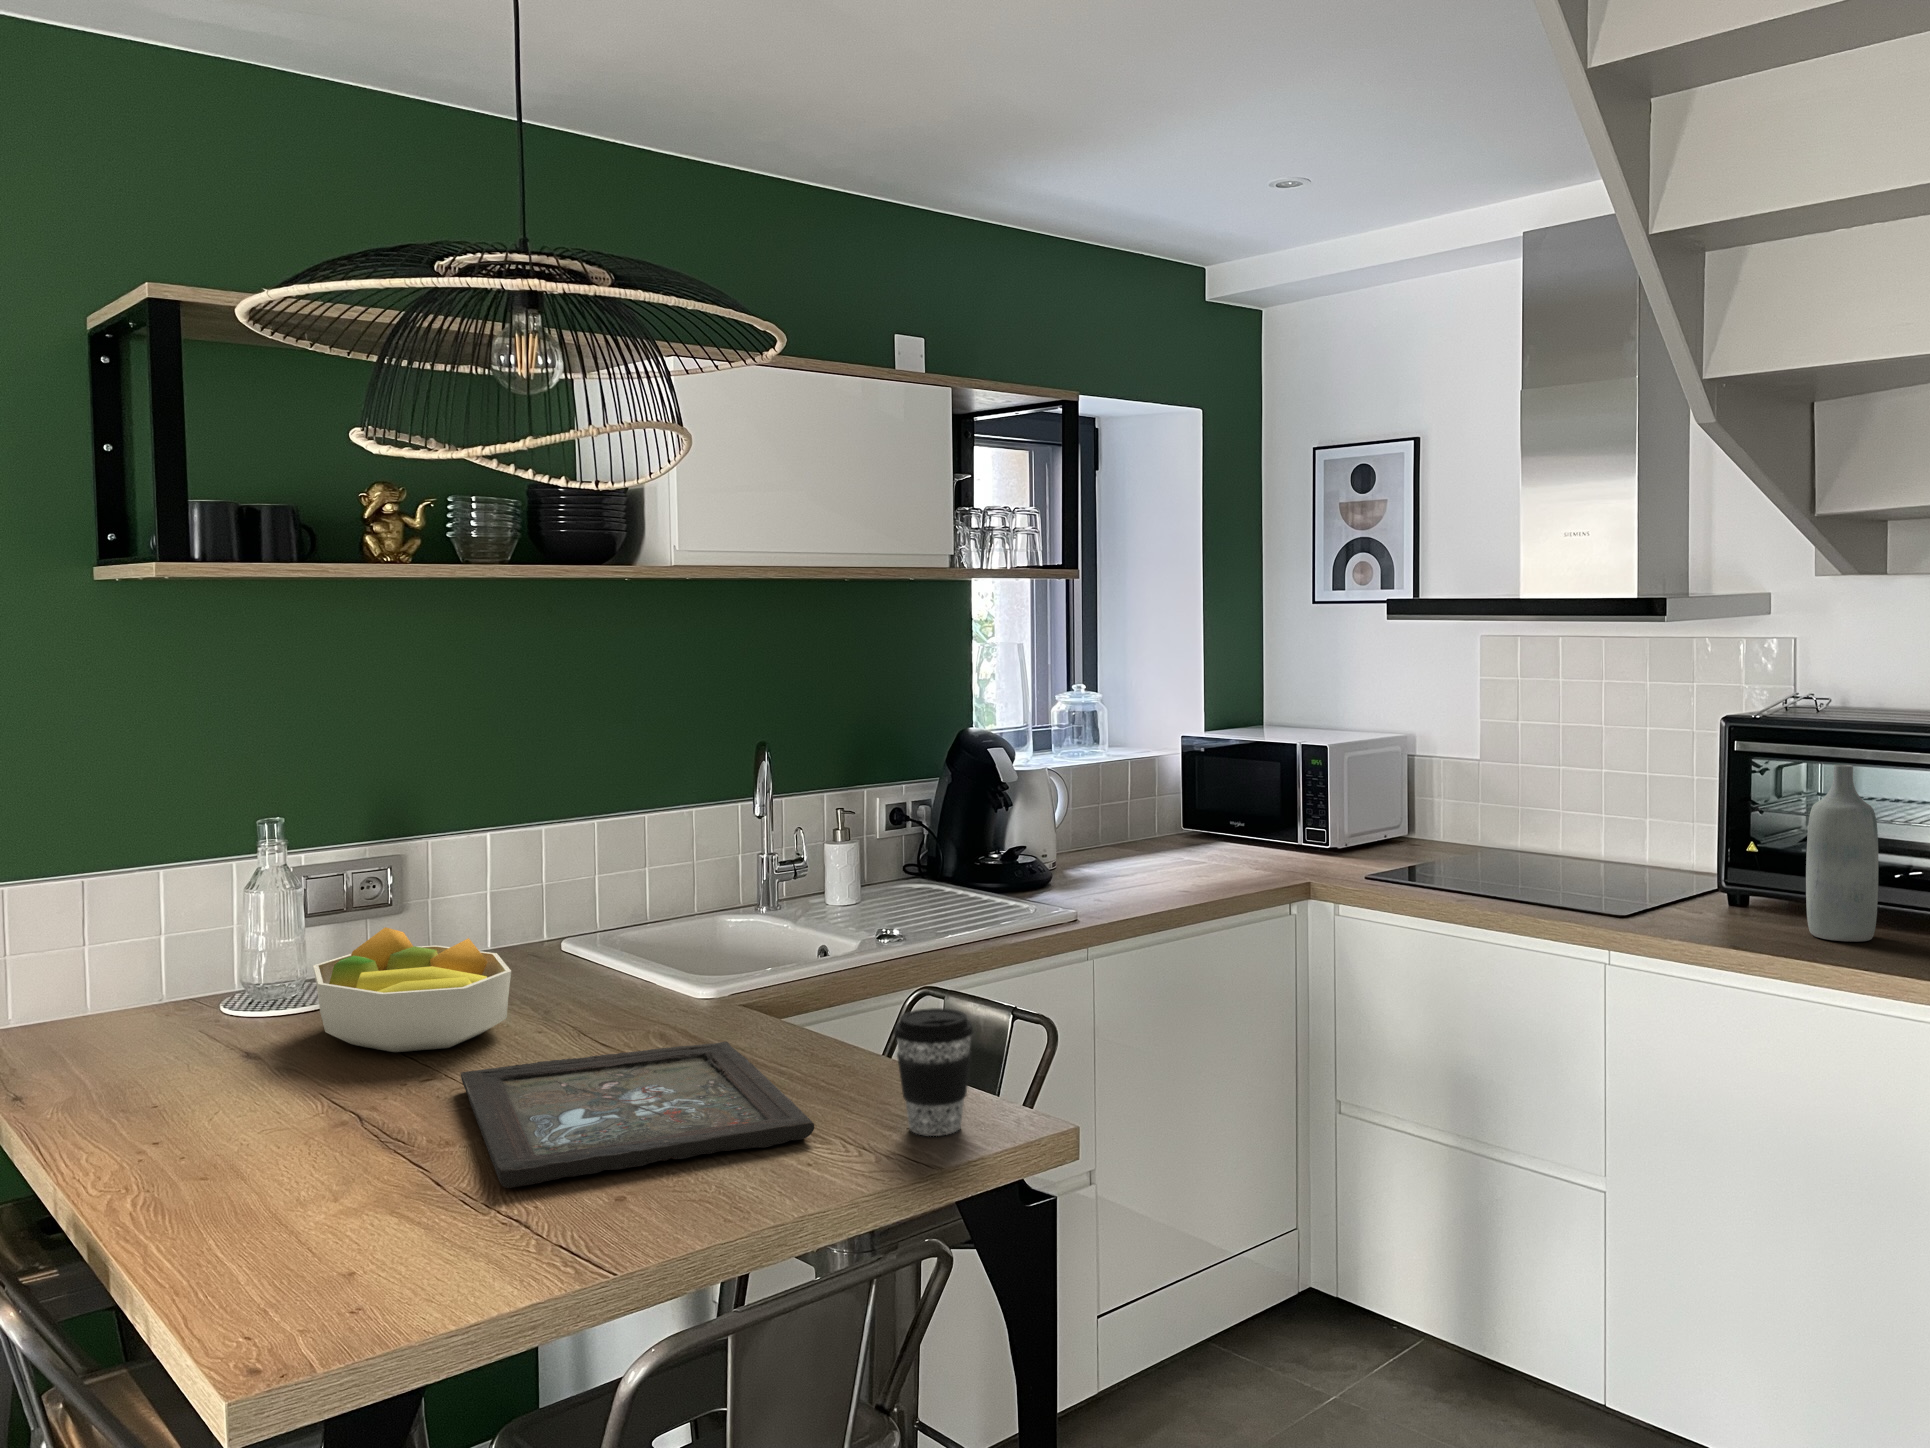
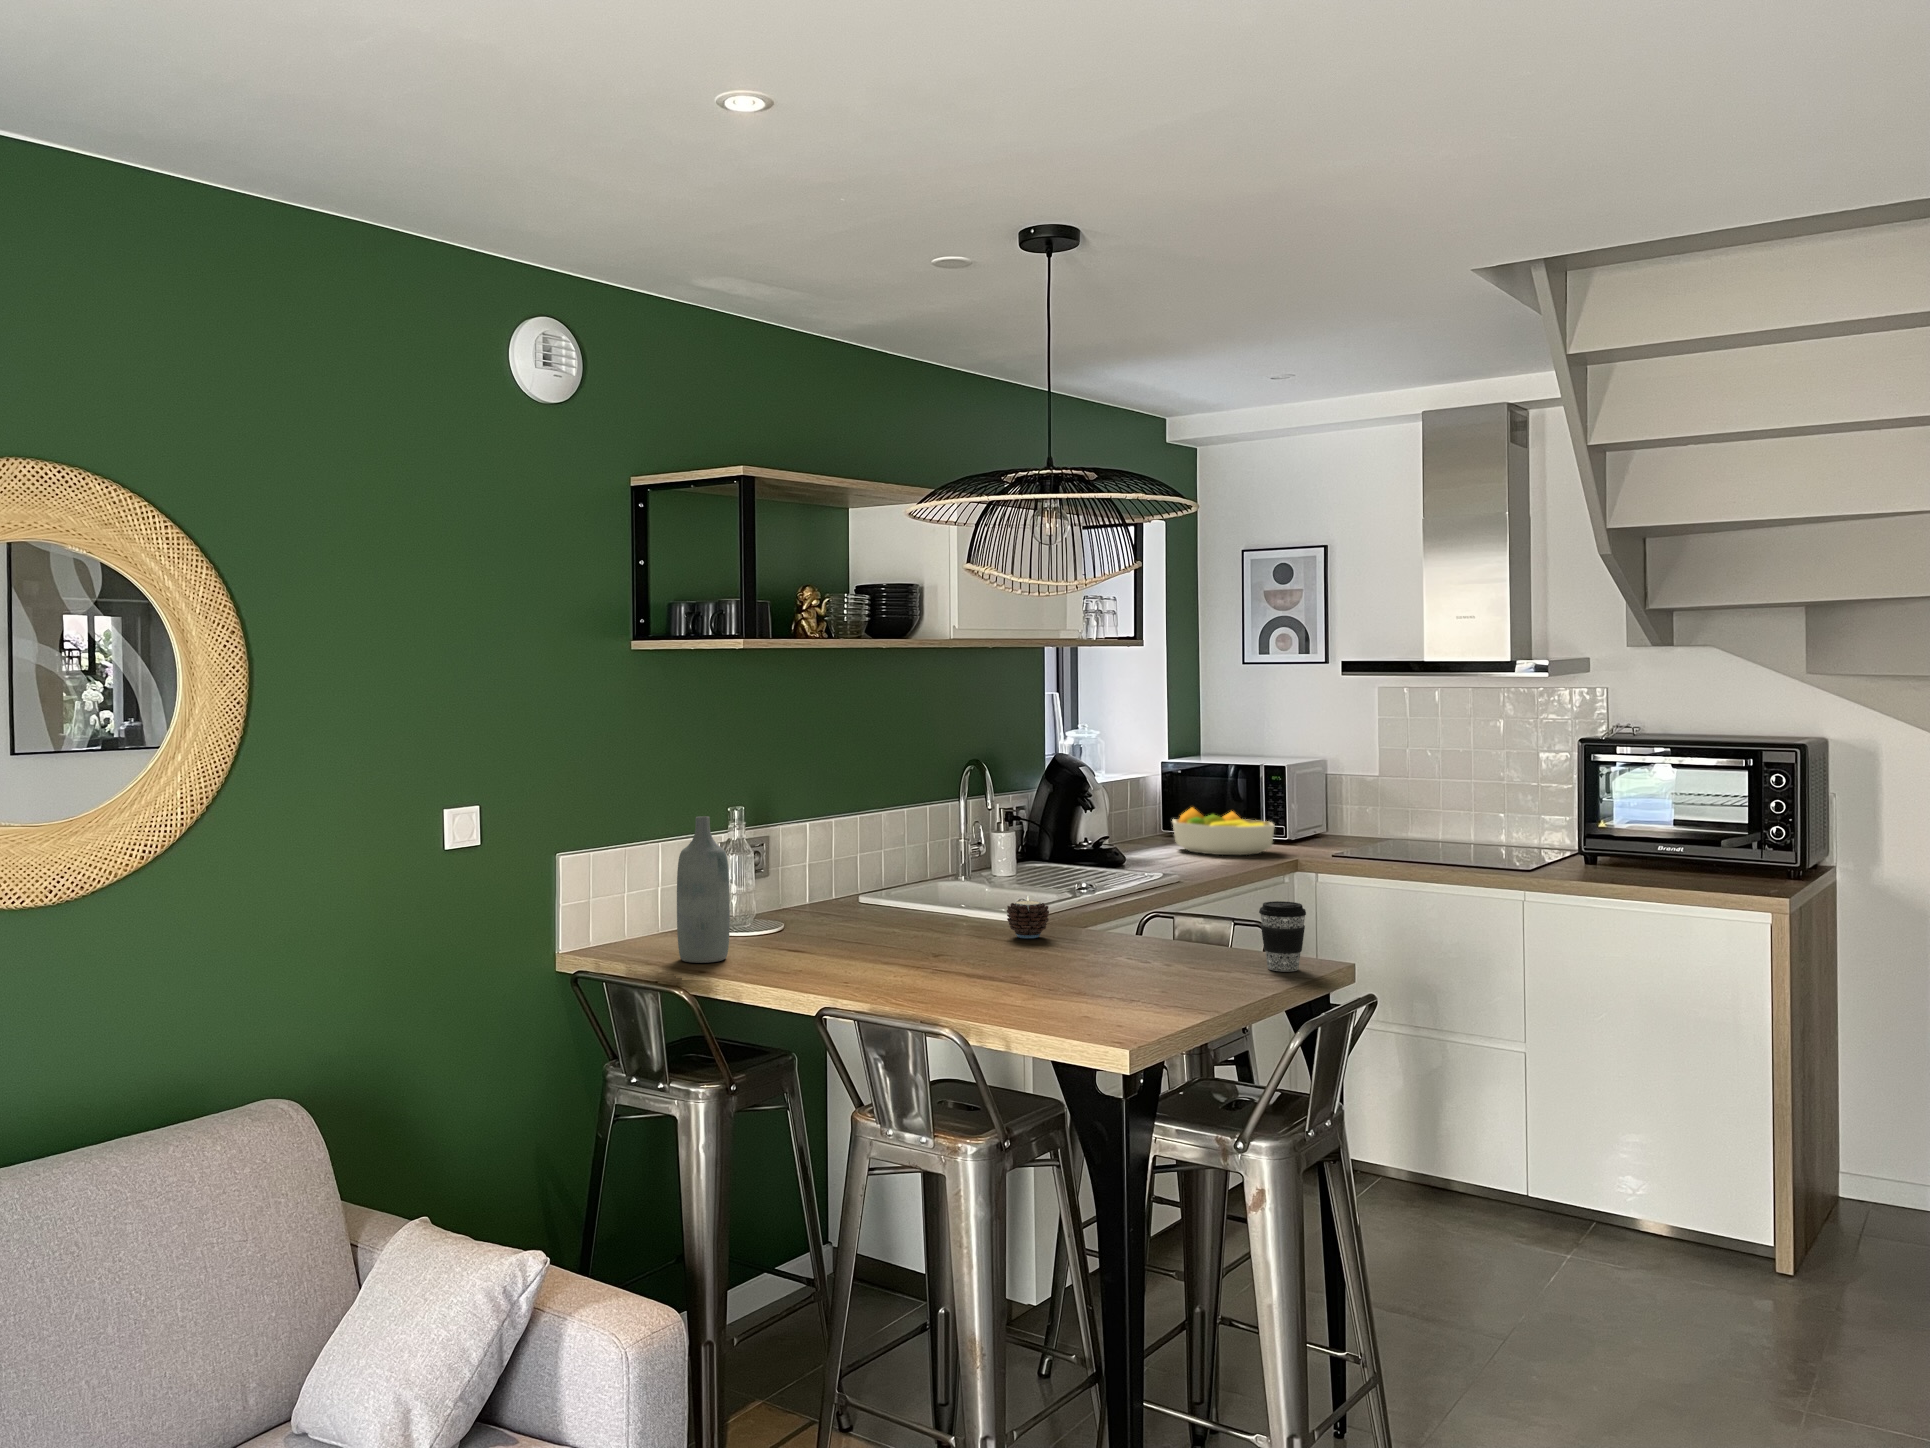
bottle: present [1806,765,1878,942] -> present [677,816,730,963]
fruit bowl: present [313,927,511,1052] -> present [1173,808,1275,855]
candle: none [630,962,702,1030] -> present [1007,897,1049,938]
tray: present [461,1042,814,1188] -> none [970,939,1226,997]

